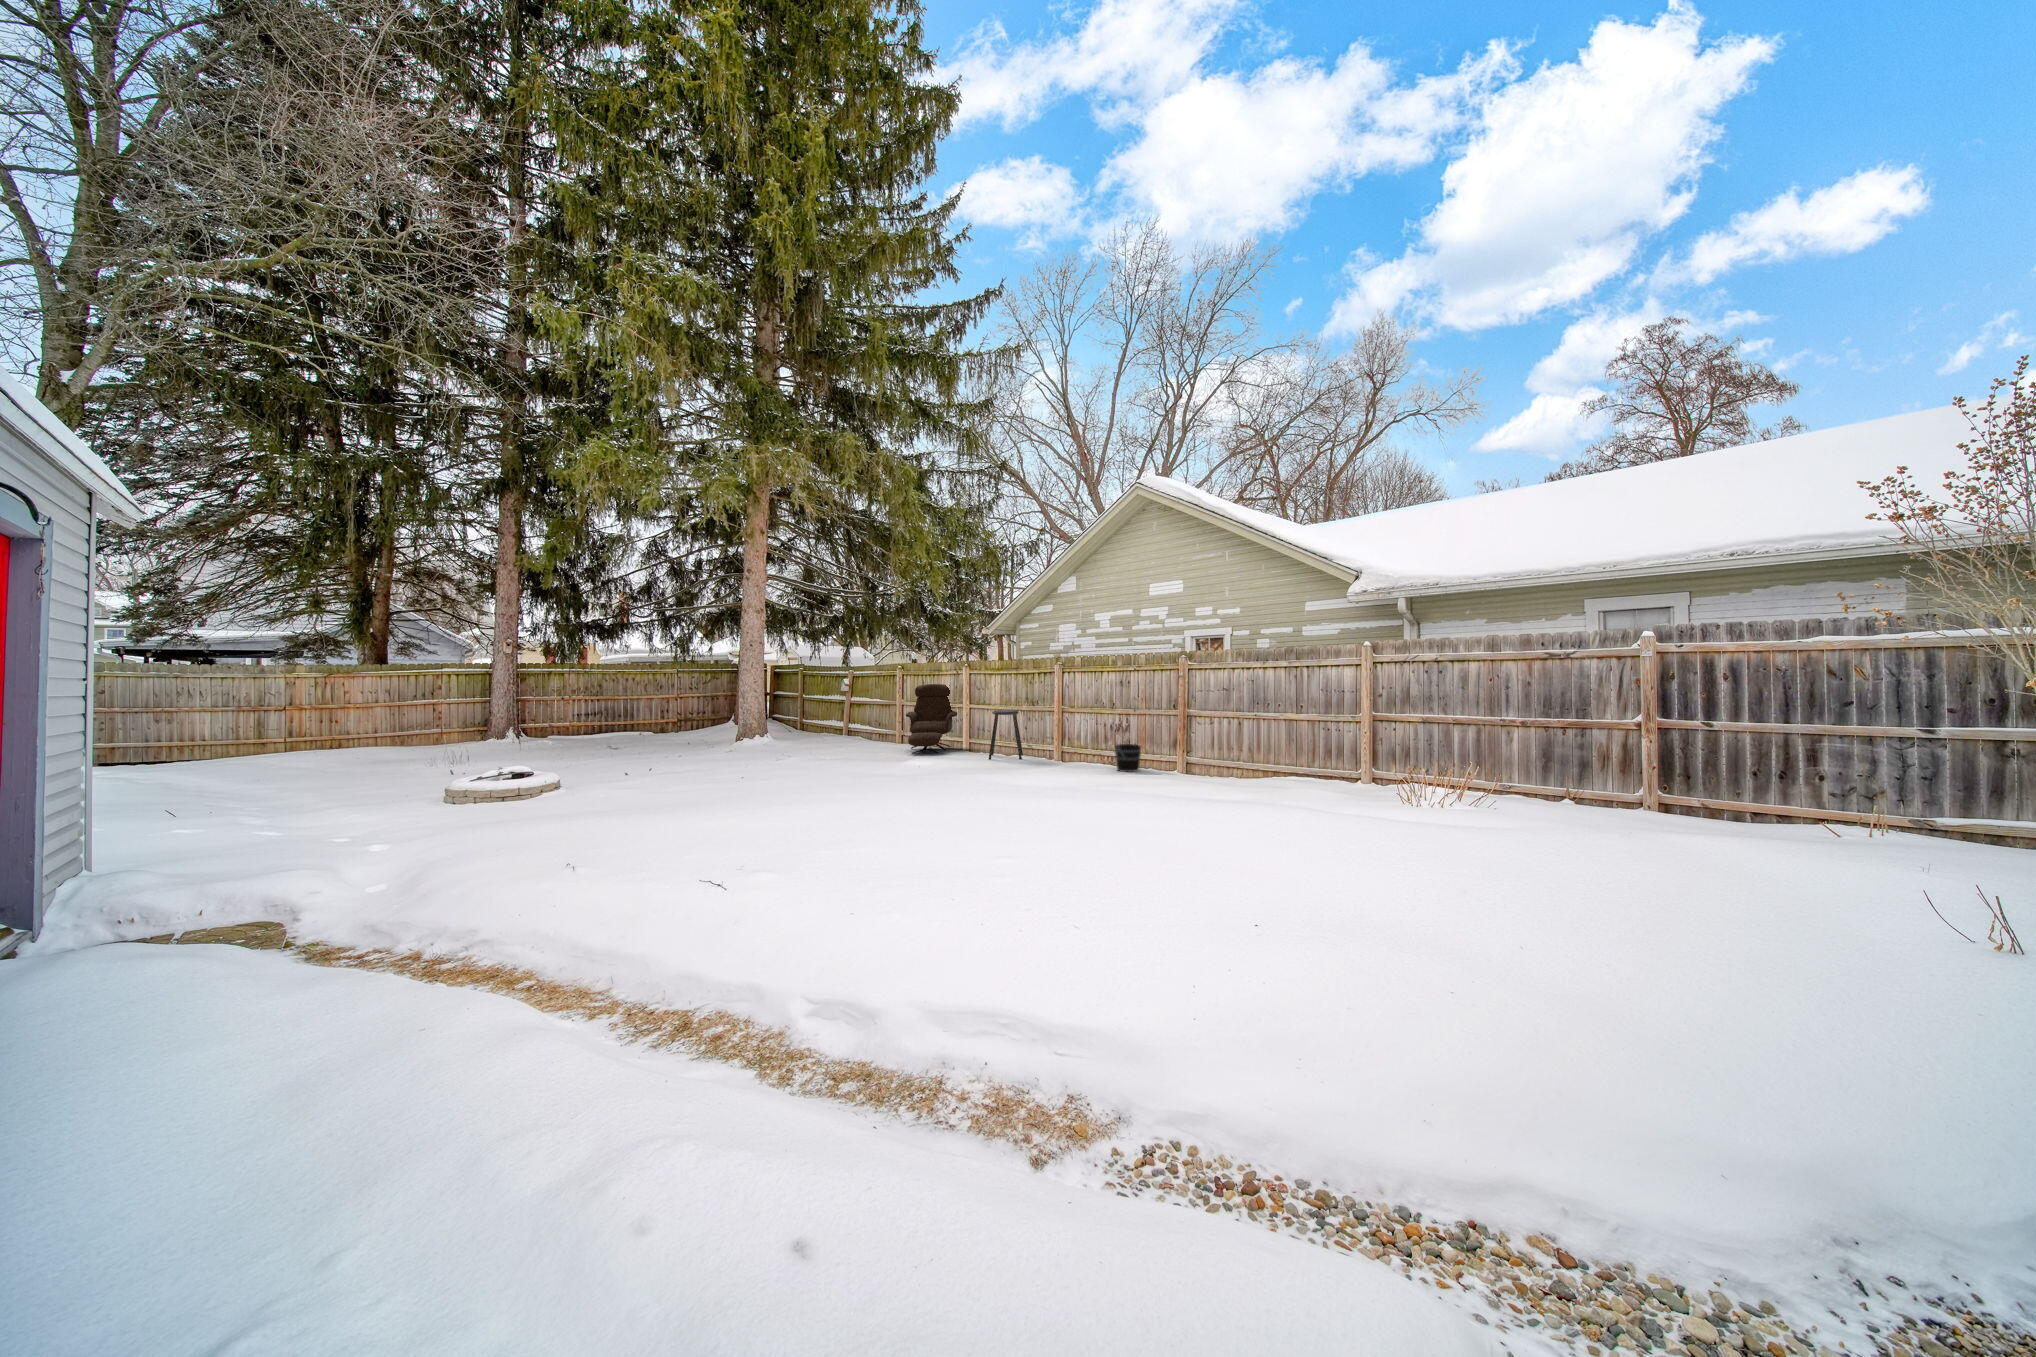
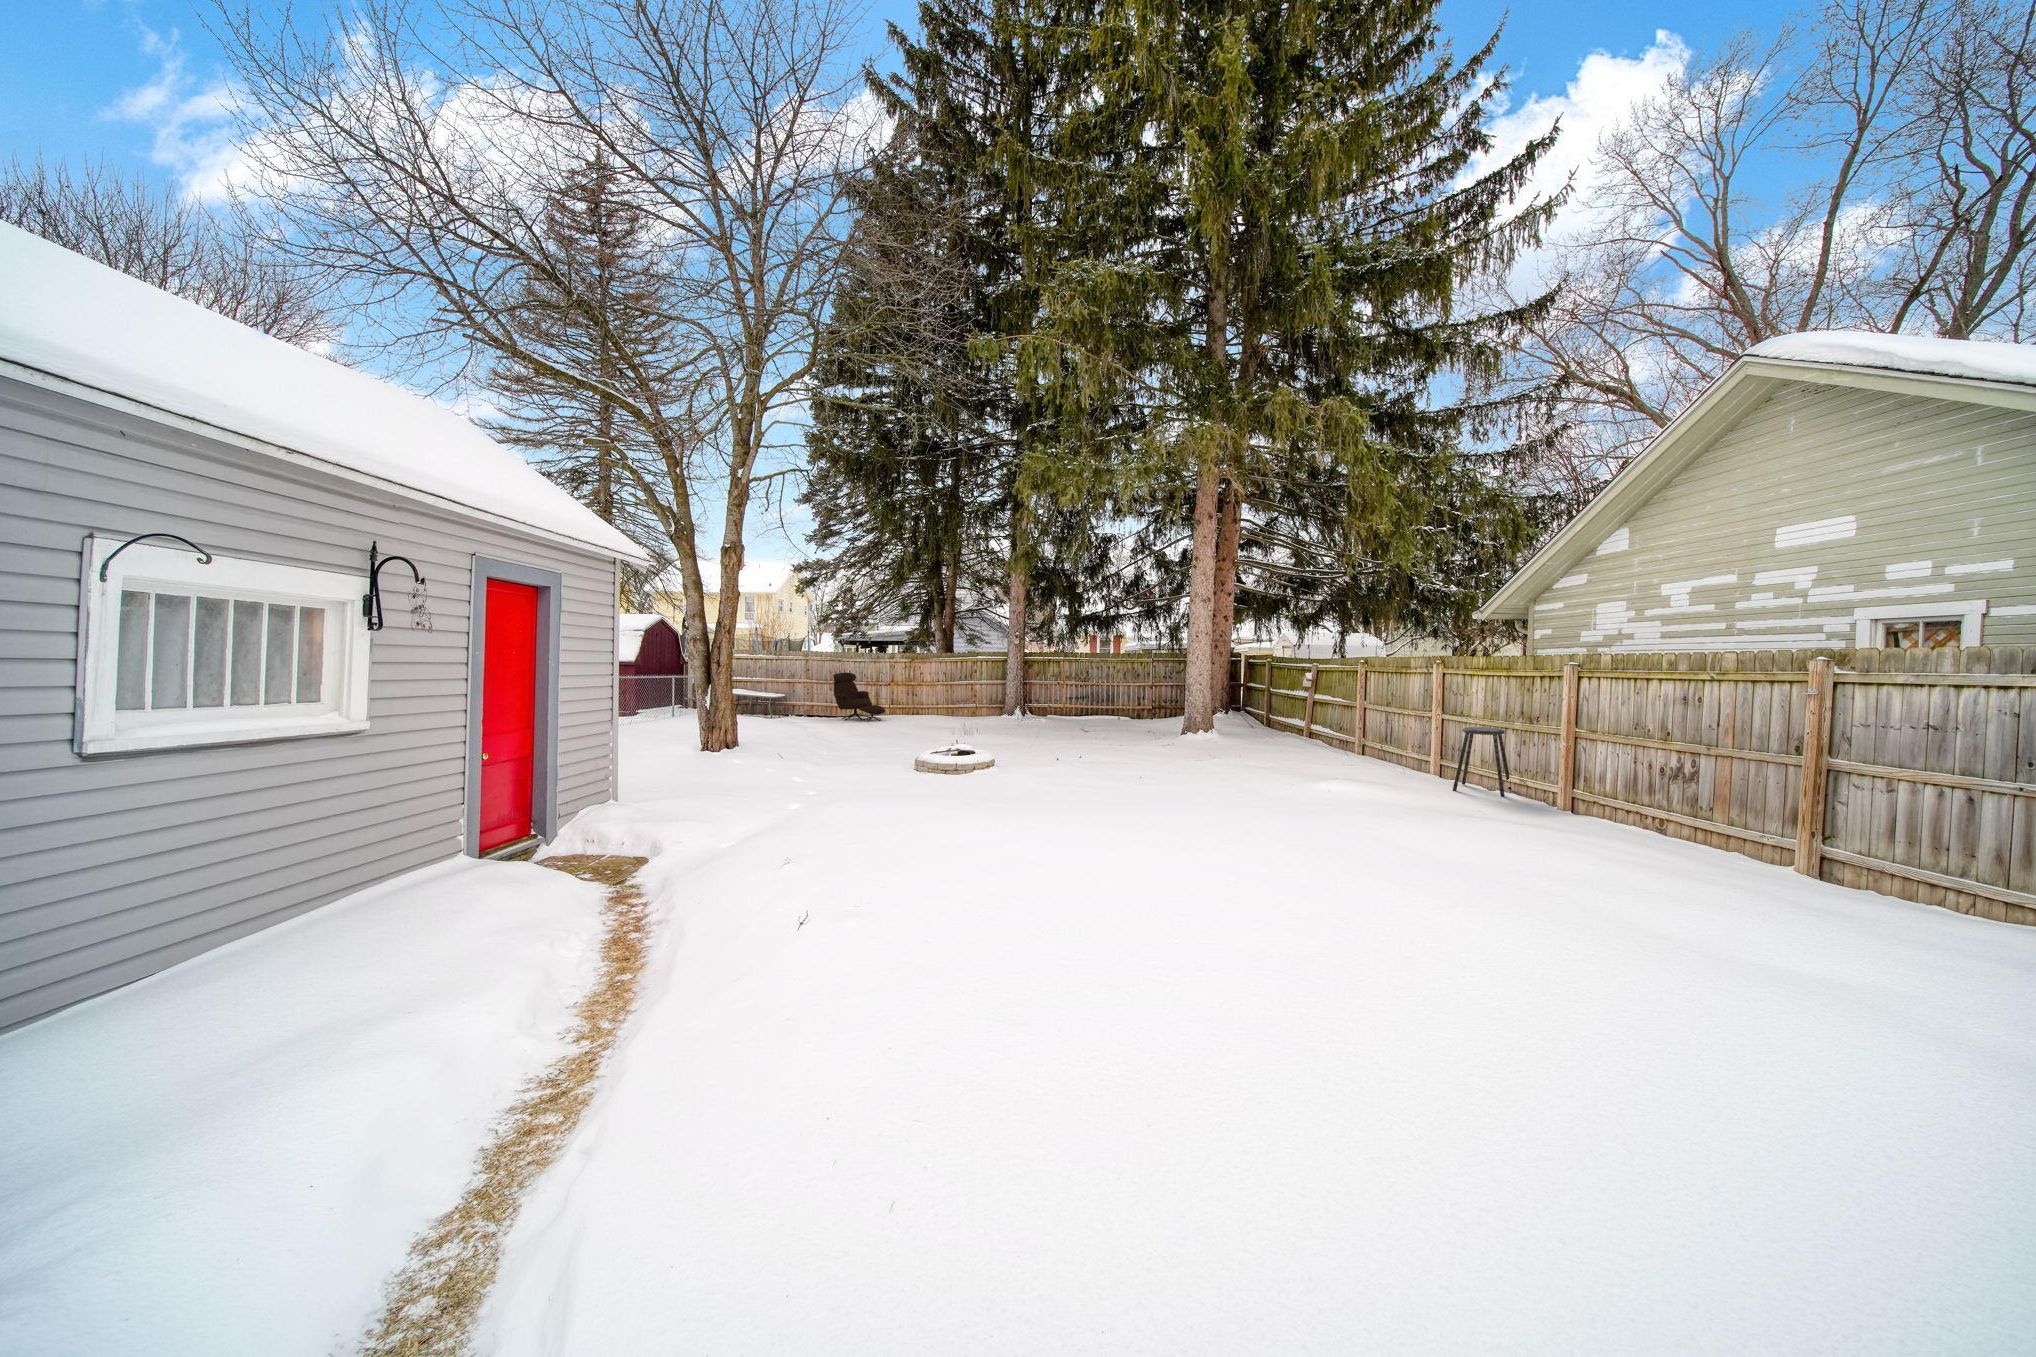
lounge chair: present [906,684,957,755] -> present [833,673,885,721]
bucket: present [1115,744,1141,772] -> none [1661,800,1719,849]

